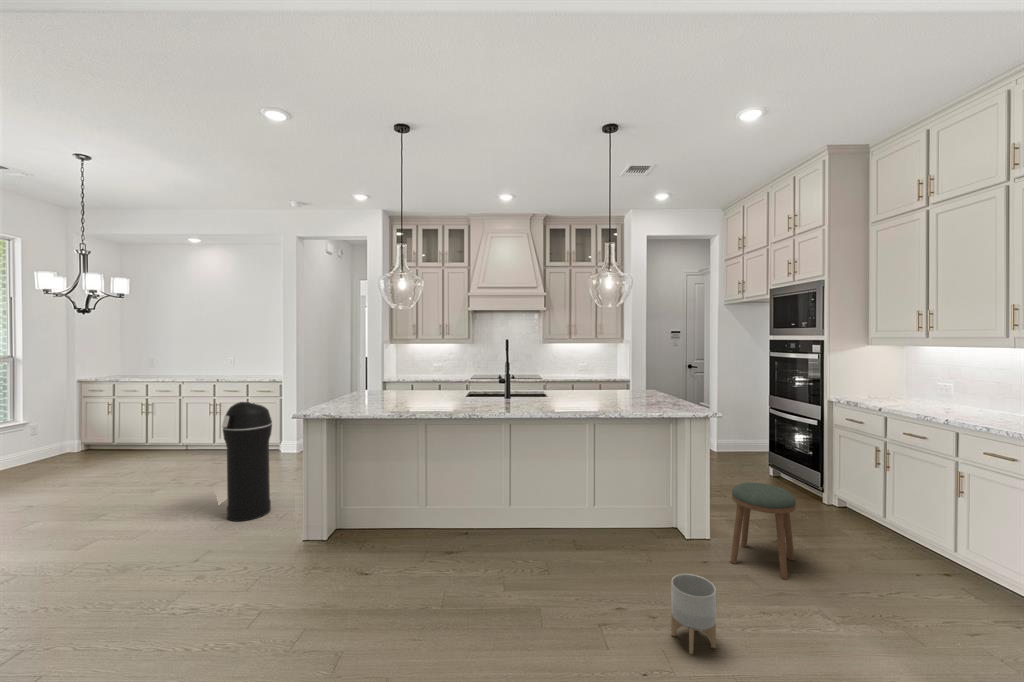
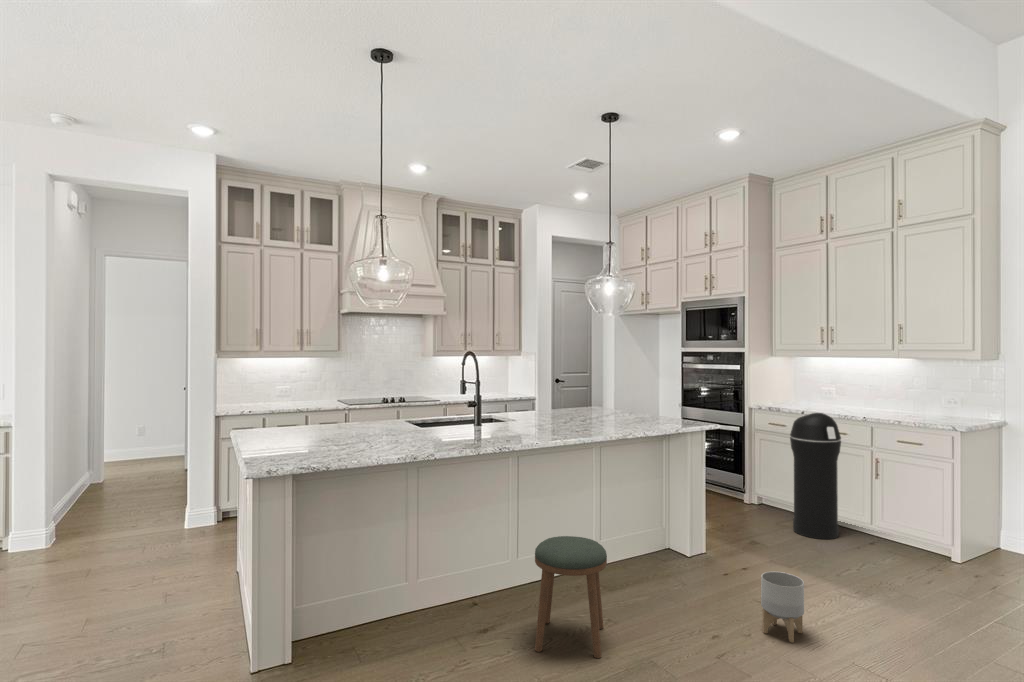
trash can: present [222,402,272,521] -> present [790,413,841,539]
stool: present [731,483,796,579] -> present [535,536,607,658]

